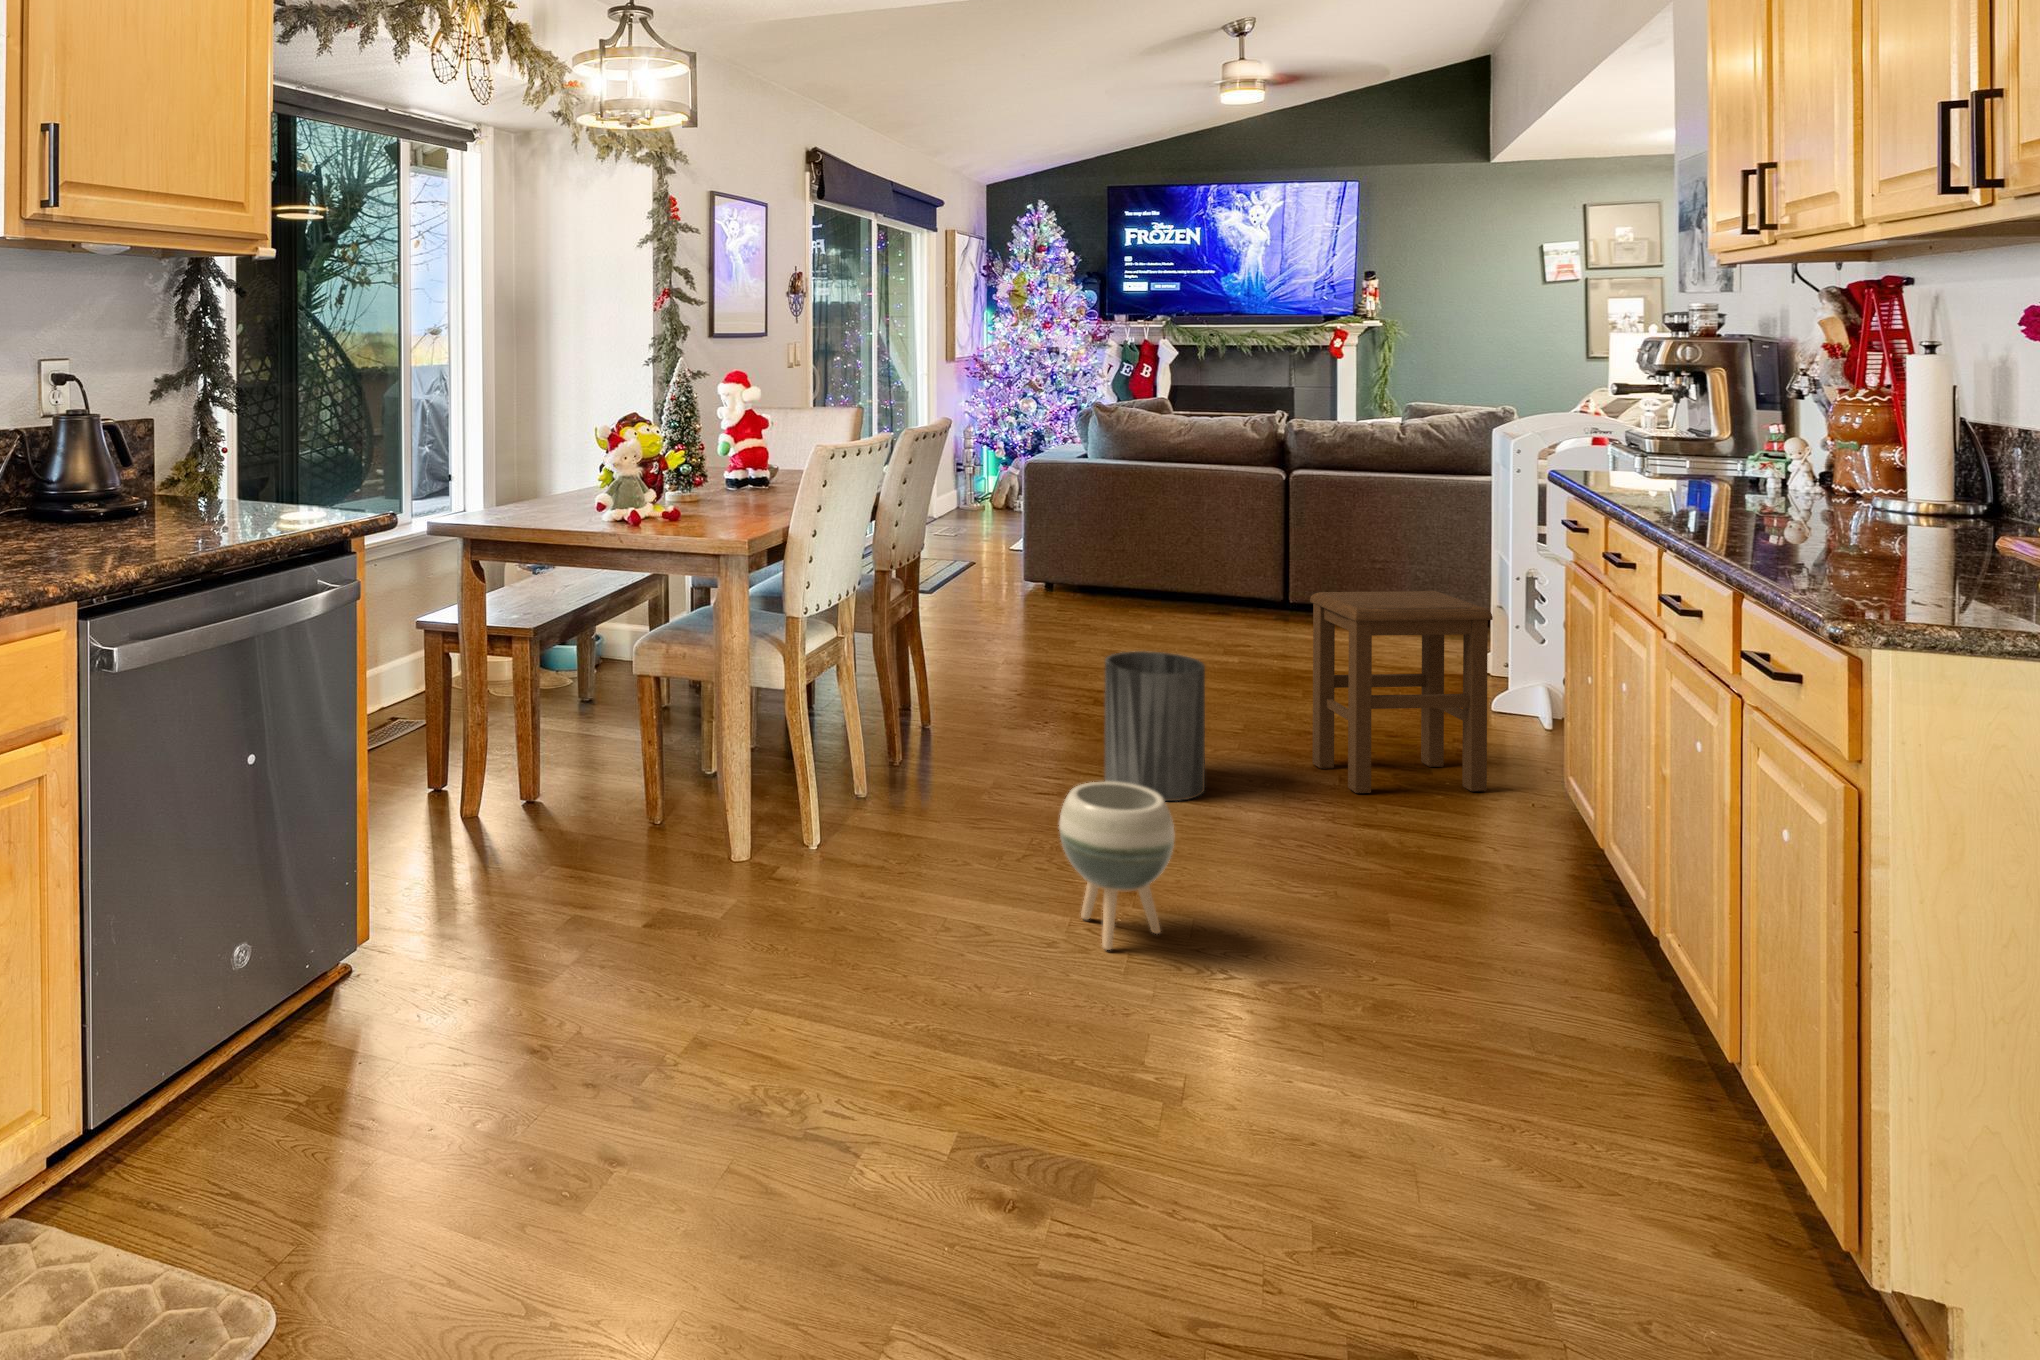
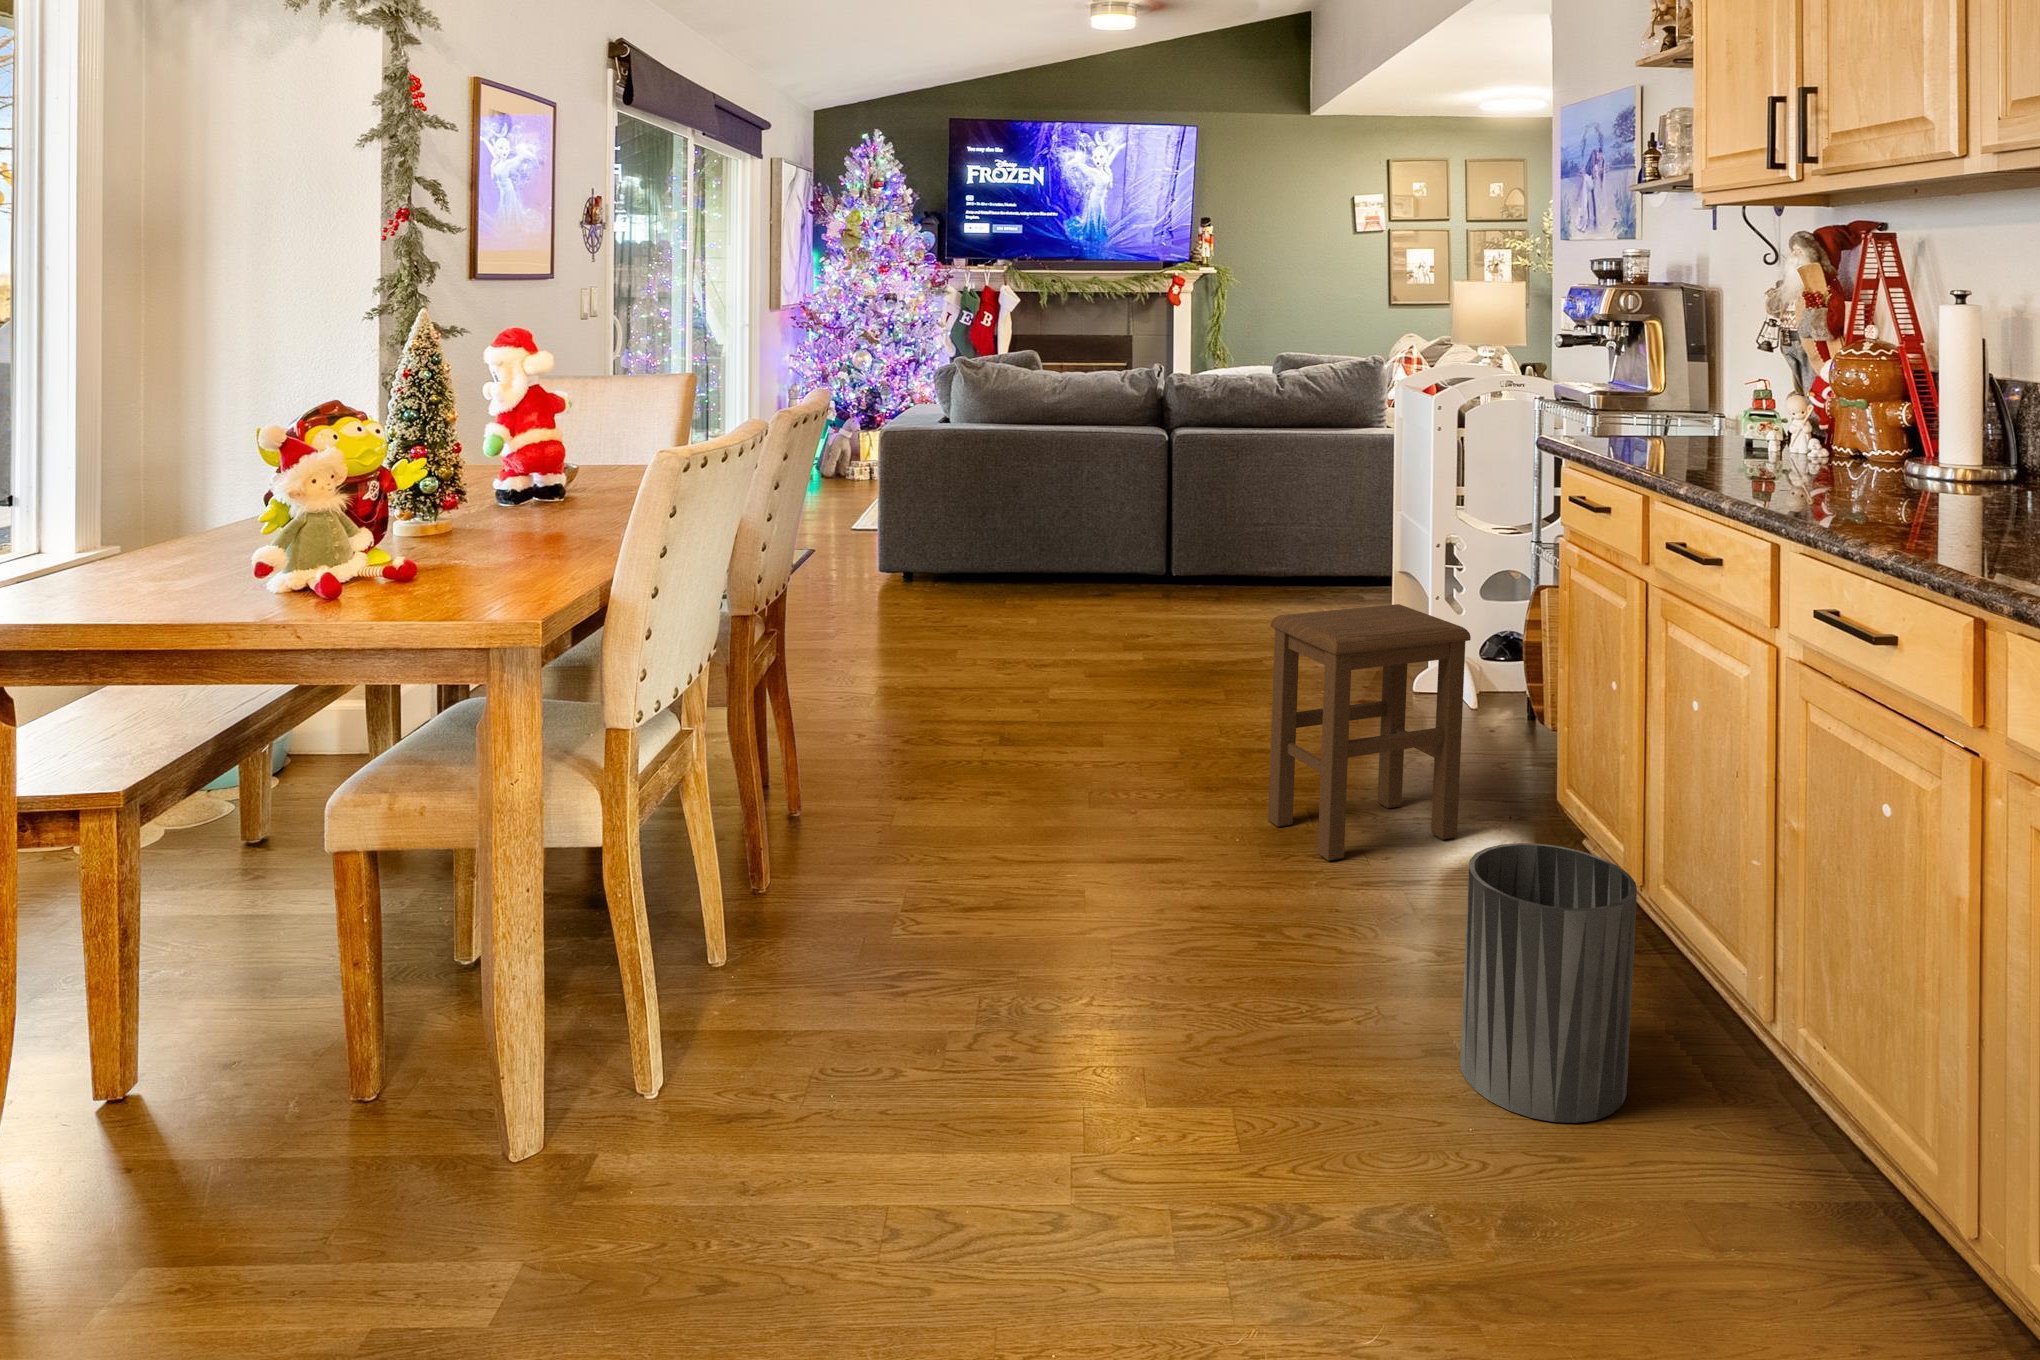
trash can: present [1105,651,1205,801] -> present [1460,843,1637,1123]
planter: present [1059,782,1174,950] -> none [1043,952,1203,1217]

